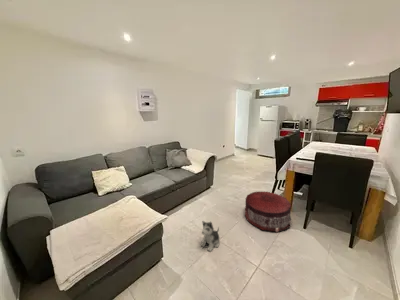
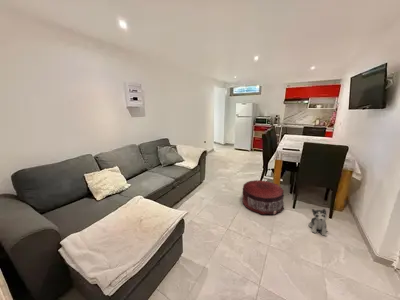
plush toy: present [201,221,220,251] -> present [309,209,327,236]

